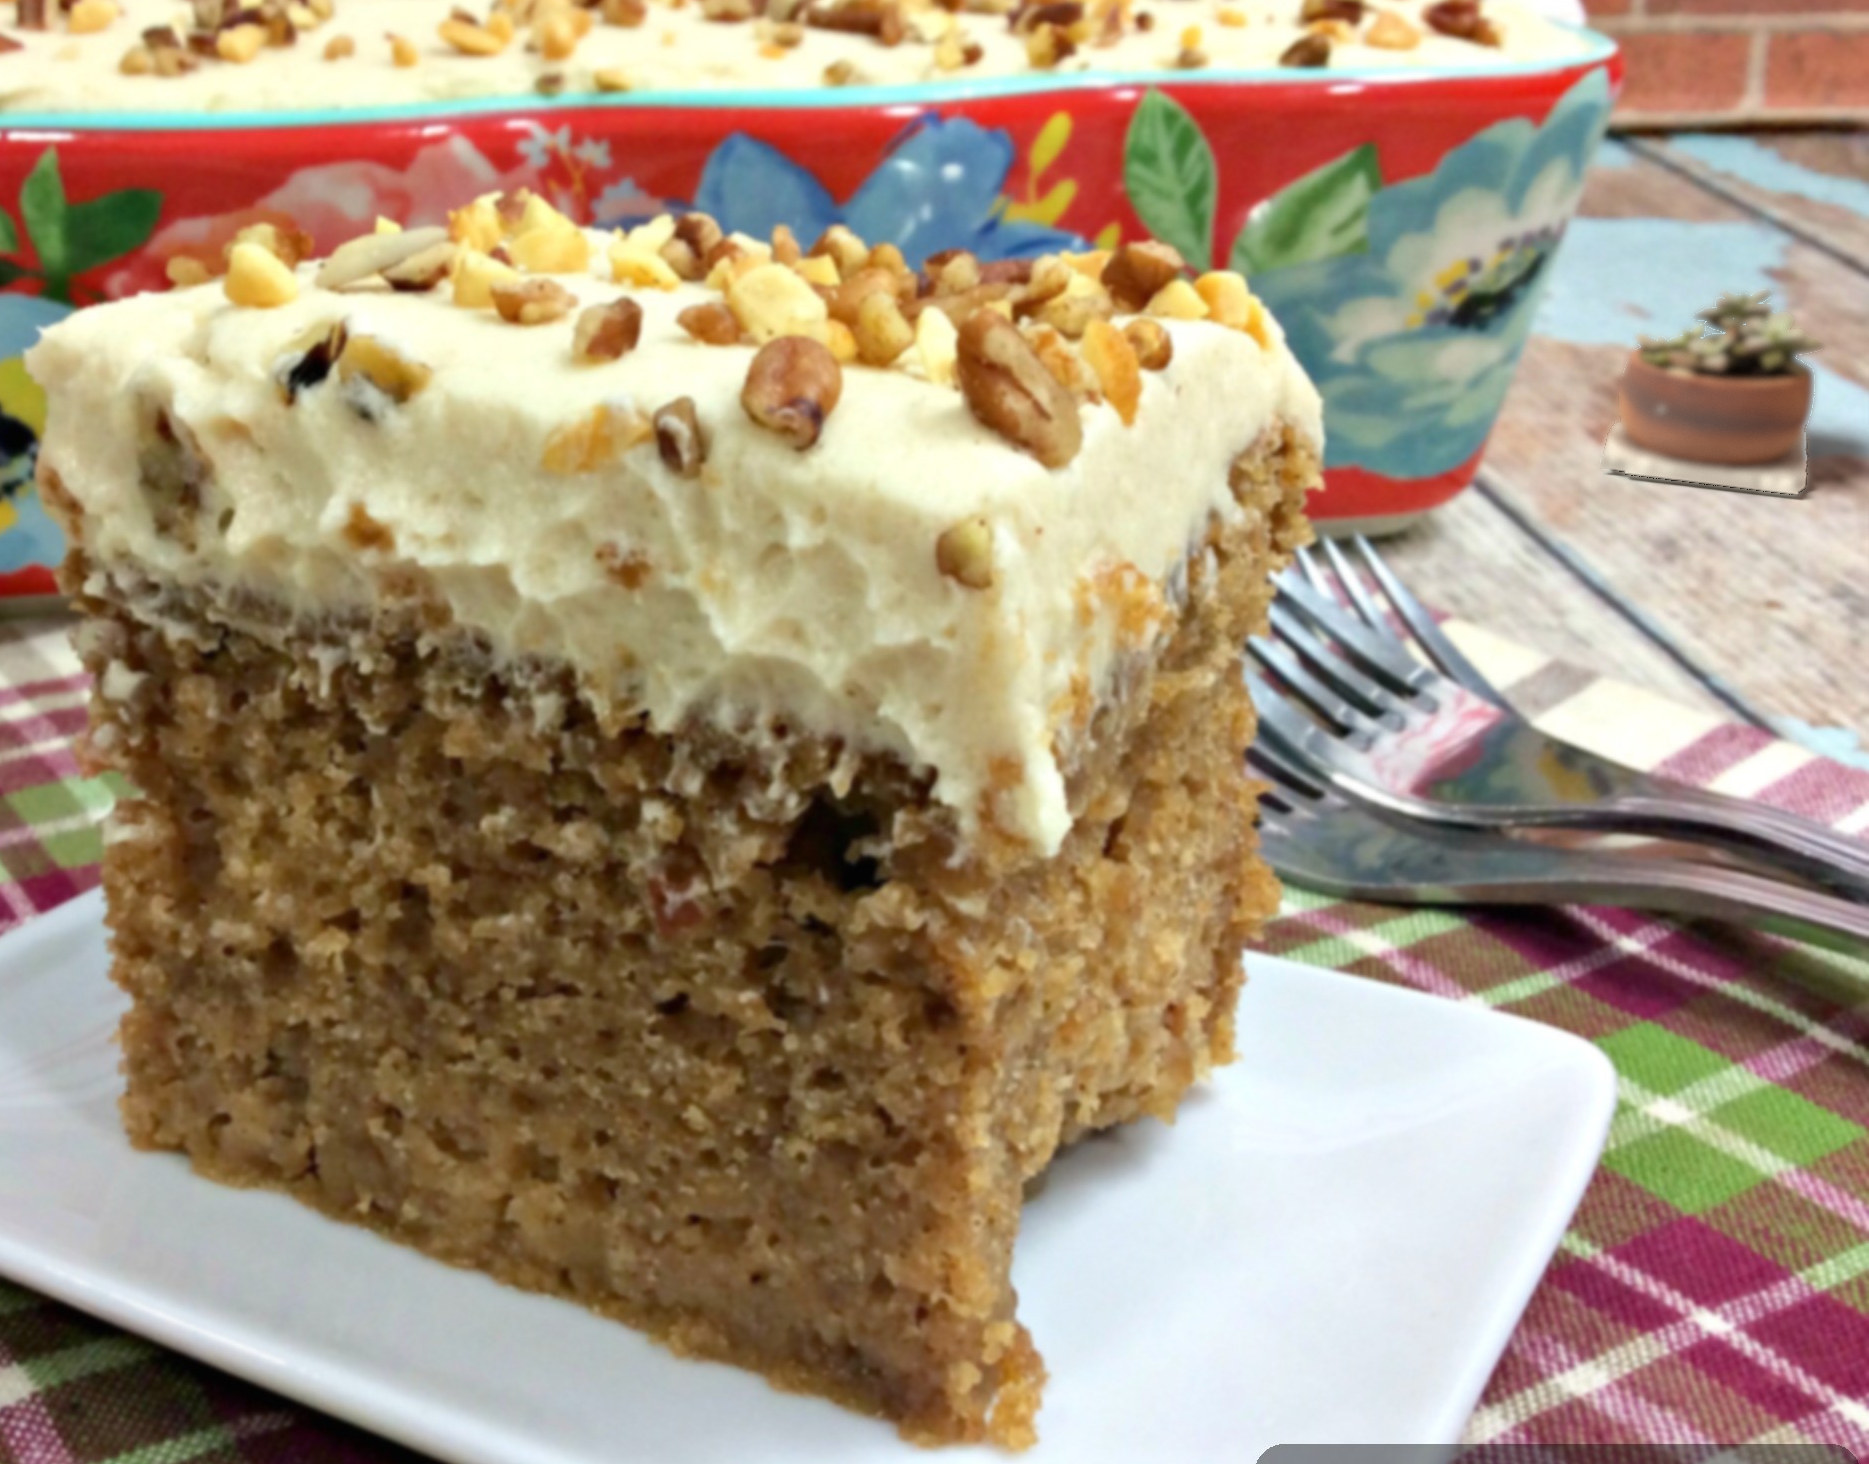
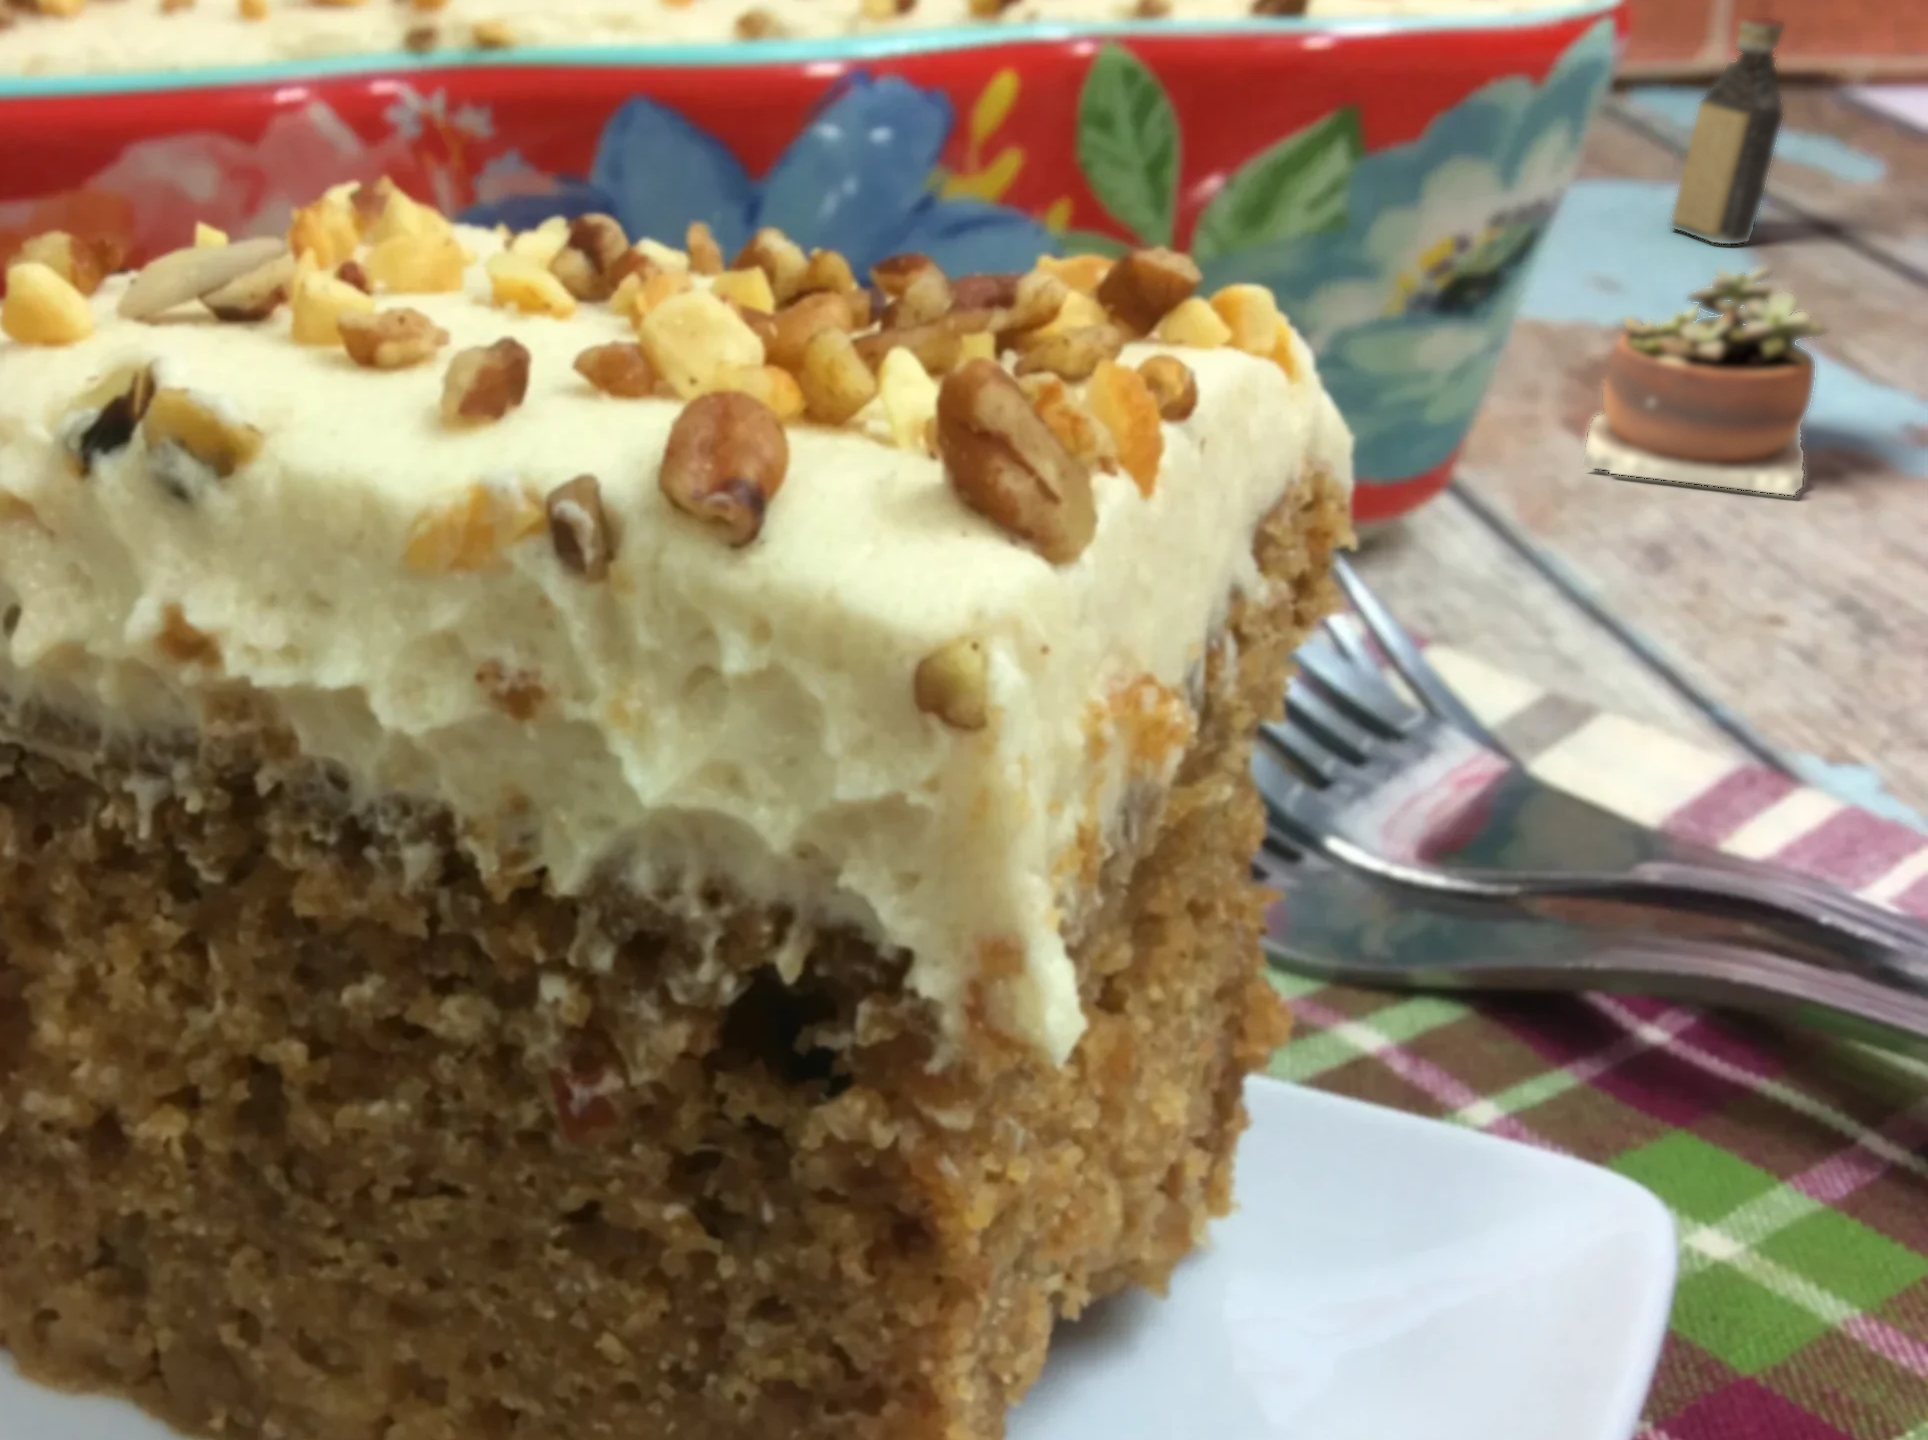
bottle: none [1696,69,1798,274] -> present [1671,17,1784,244]

